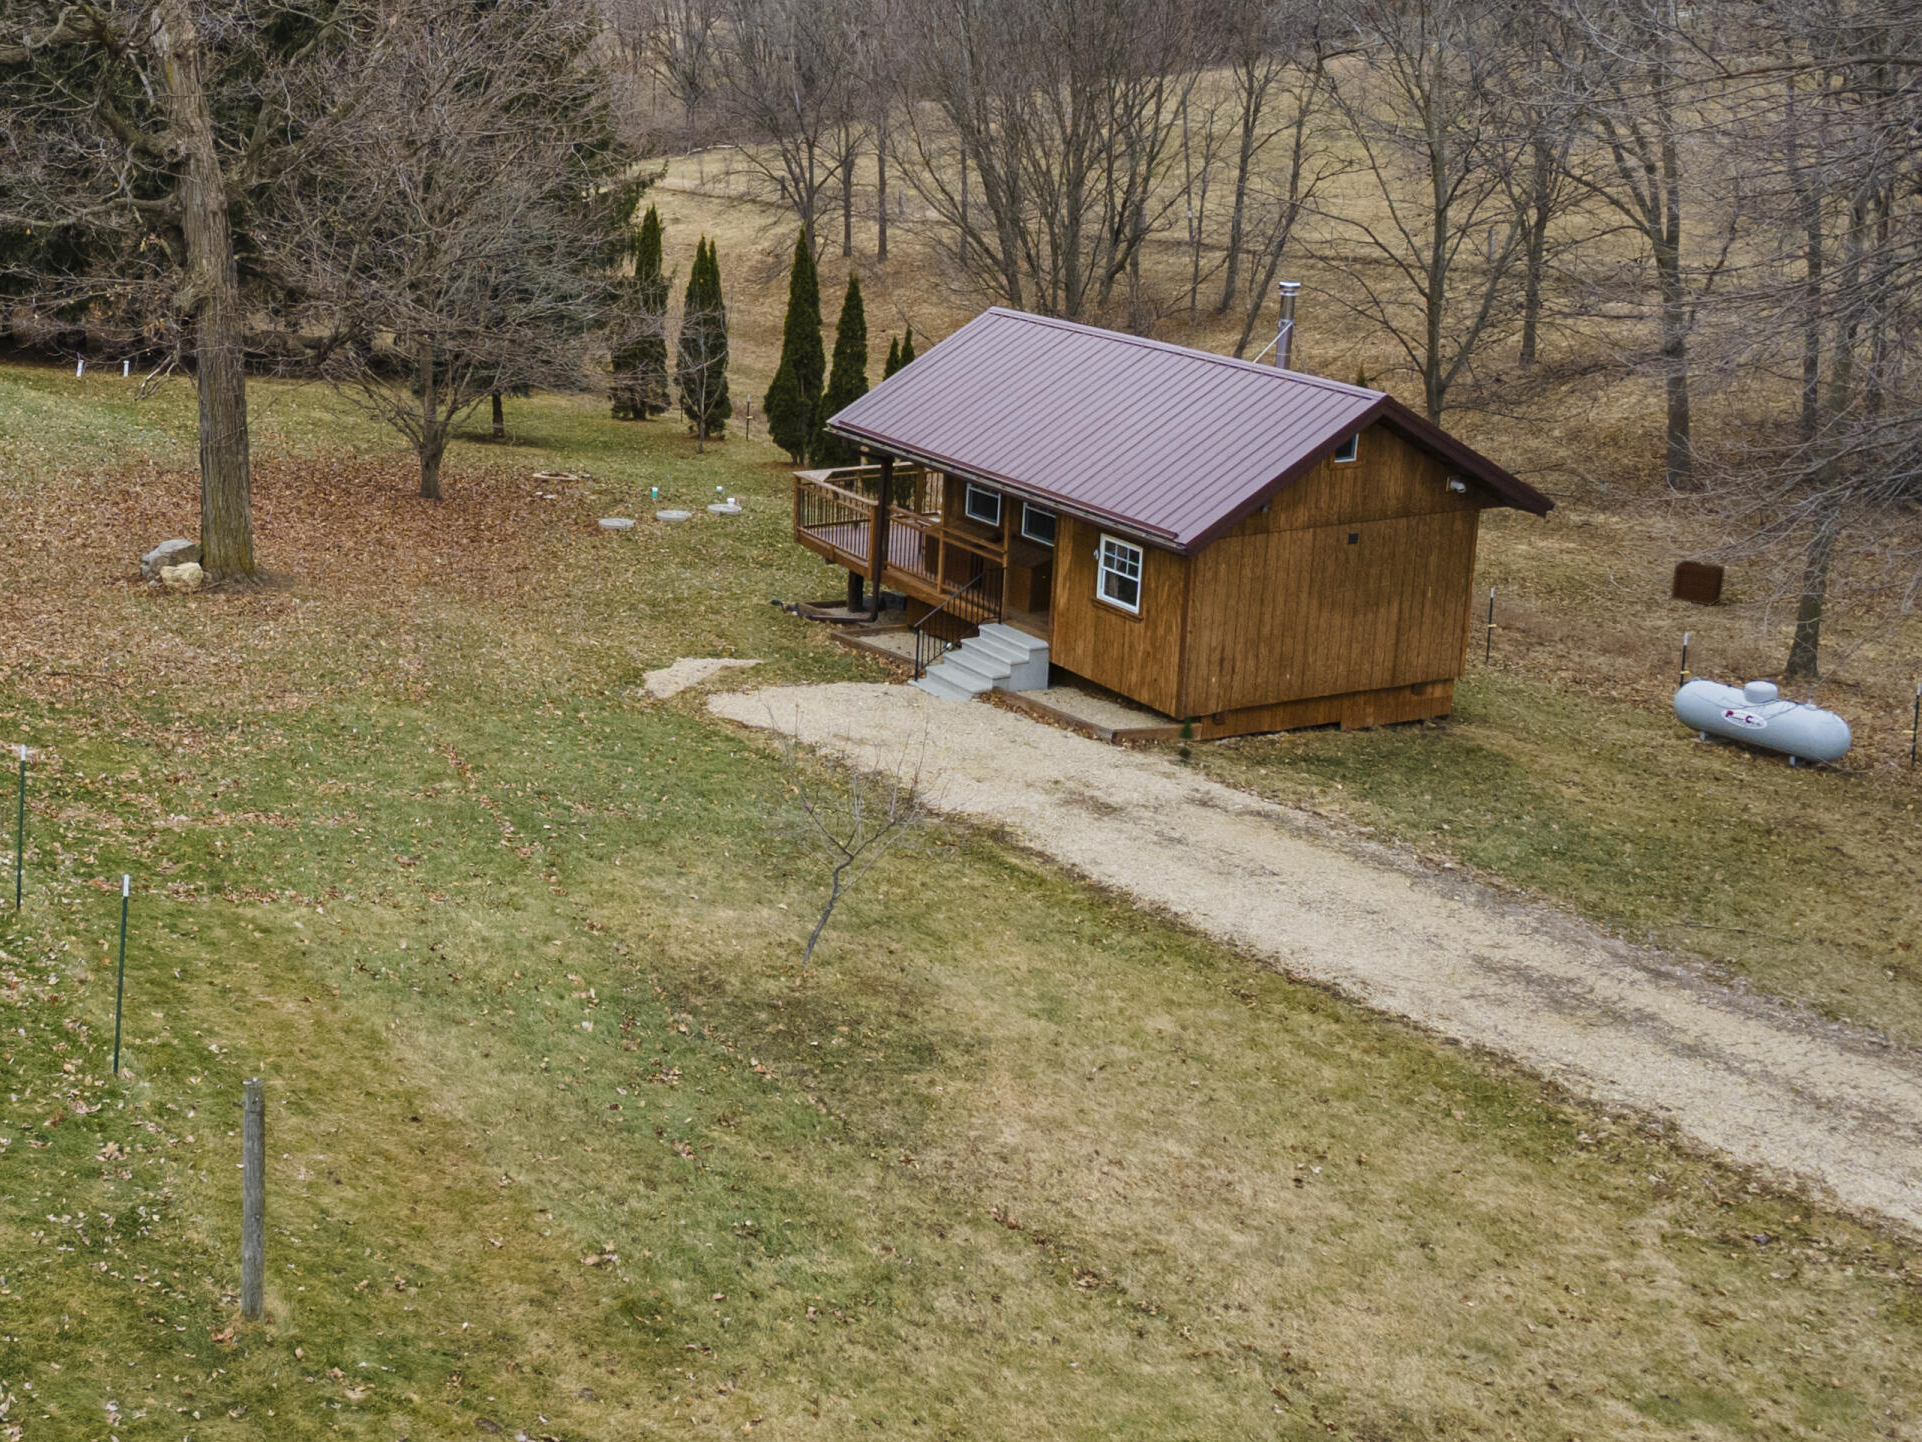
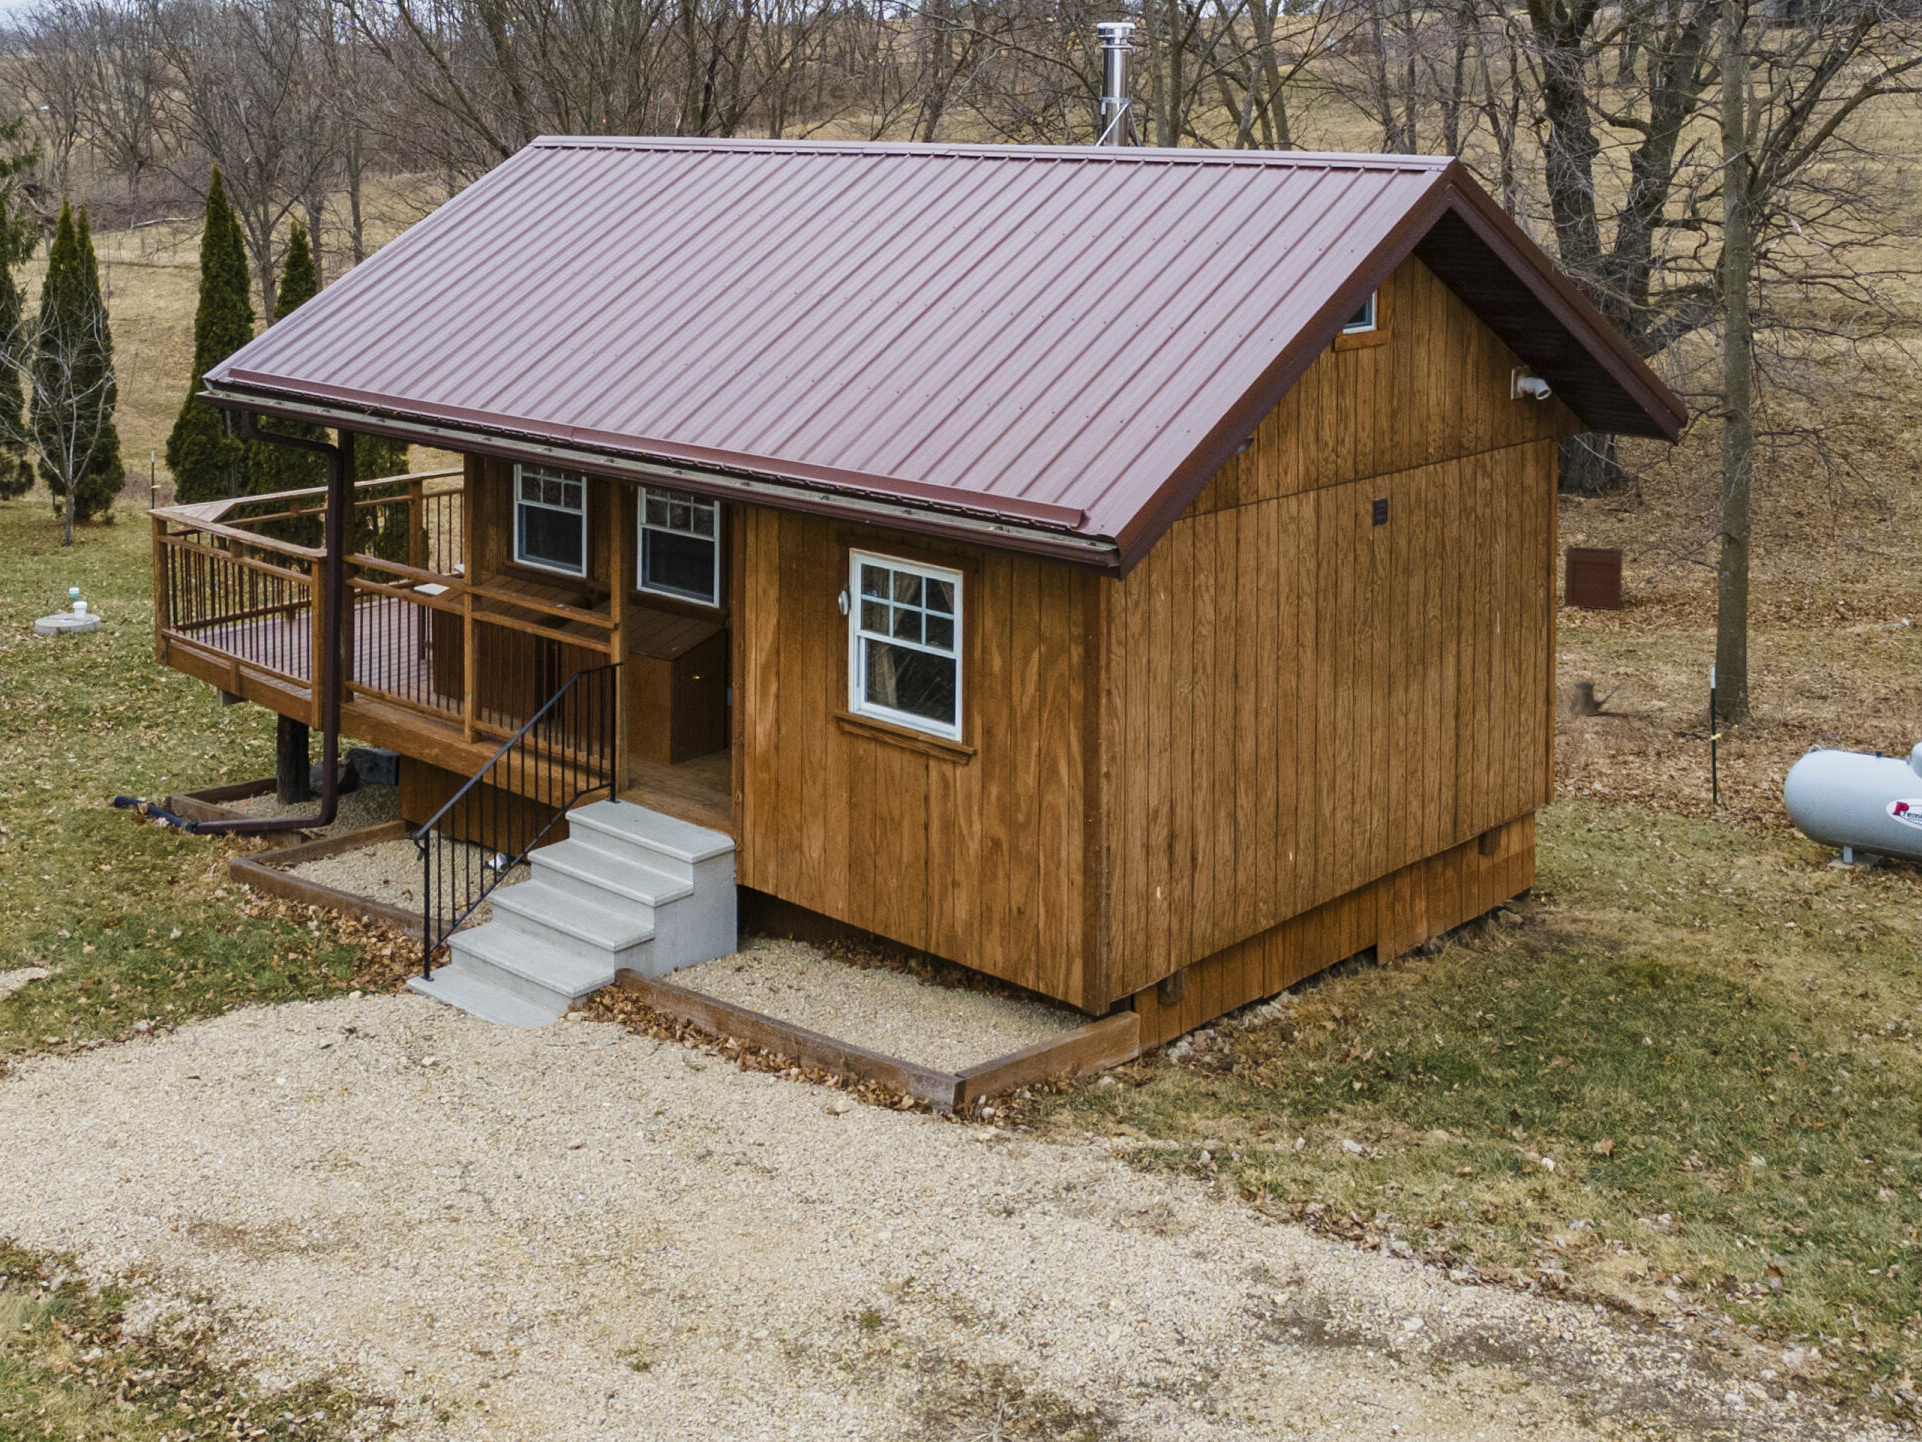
watering can: none [1584,641,1623,661] -> present [1569,682,1622,716]
potted tree: present [1178,717,1194,760] -> none [1089,986,1134,1108]

